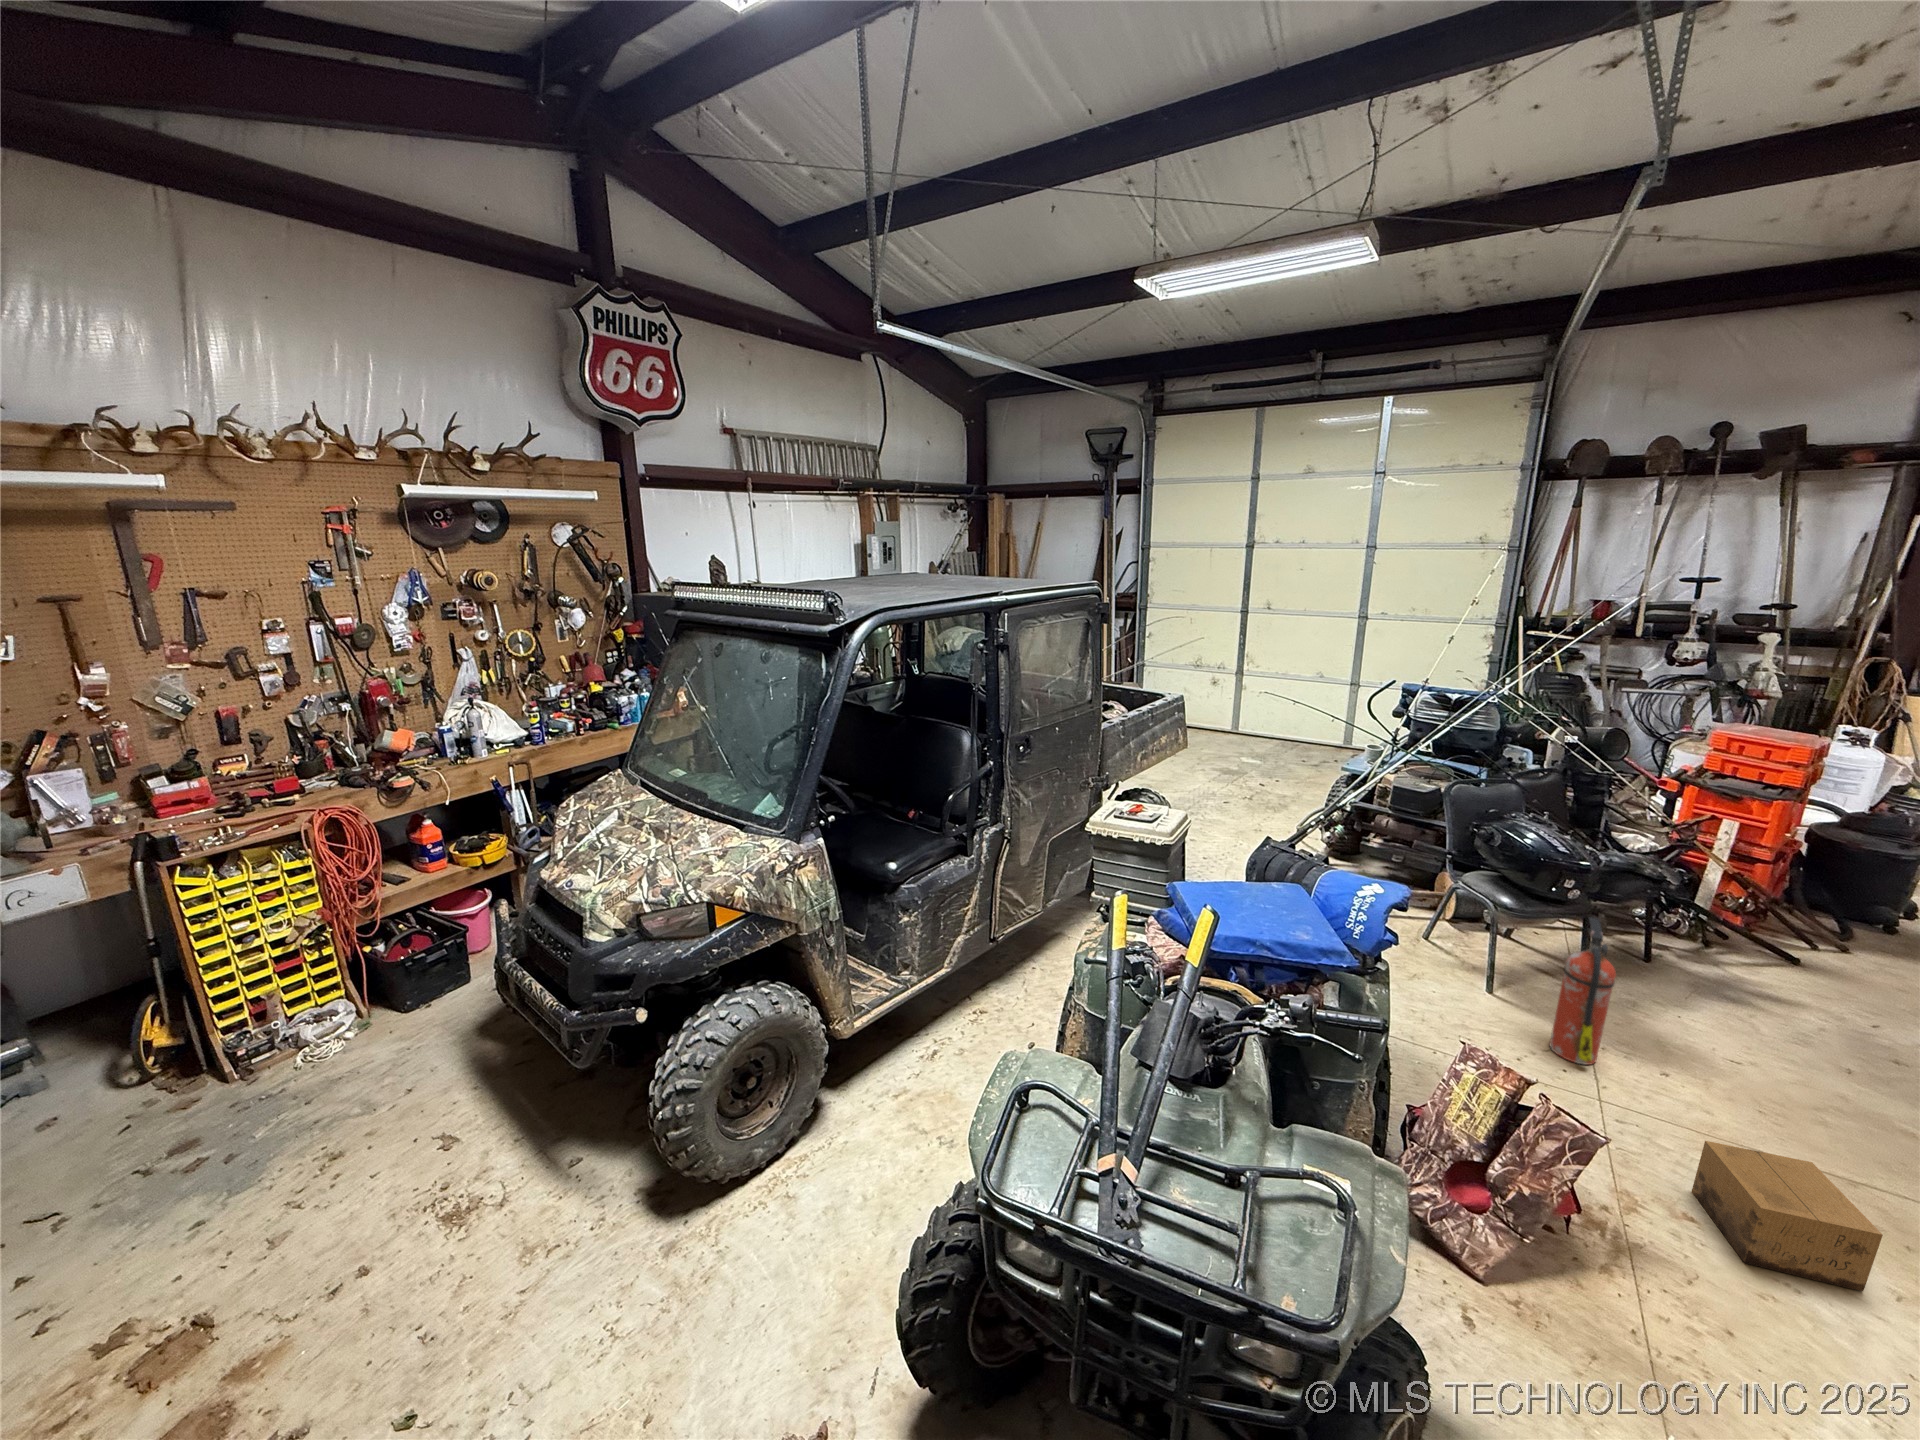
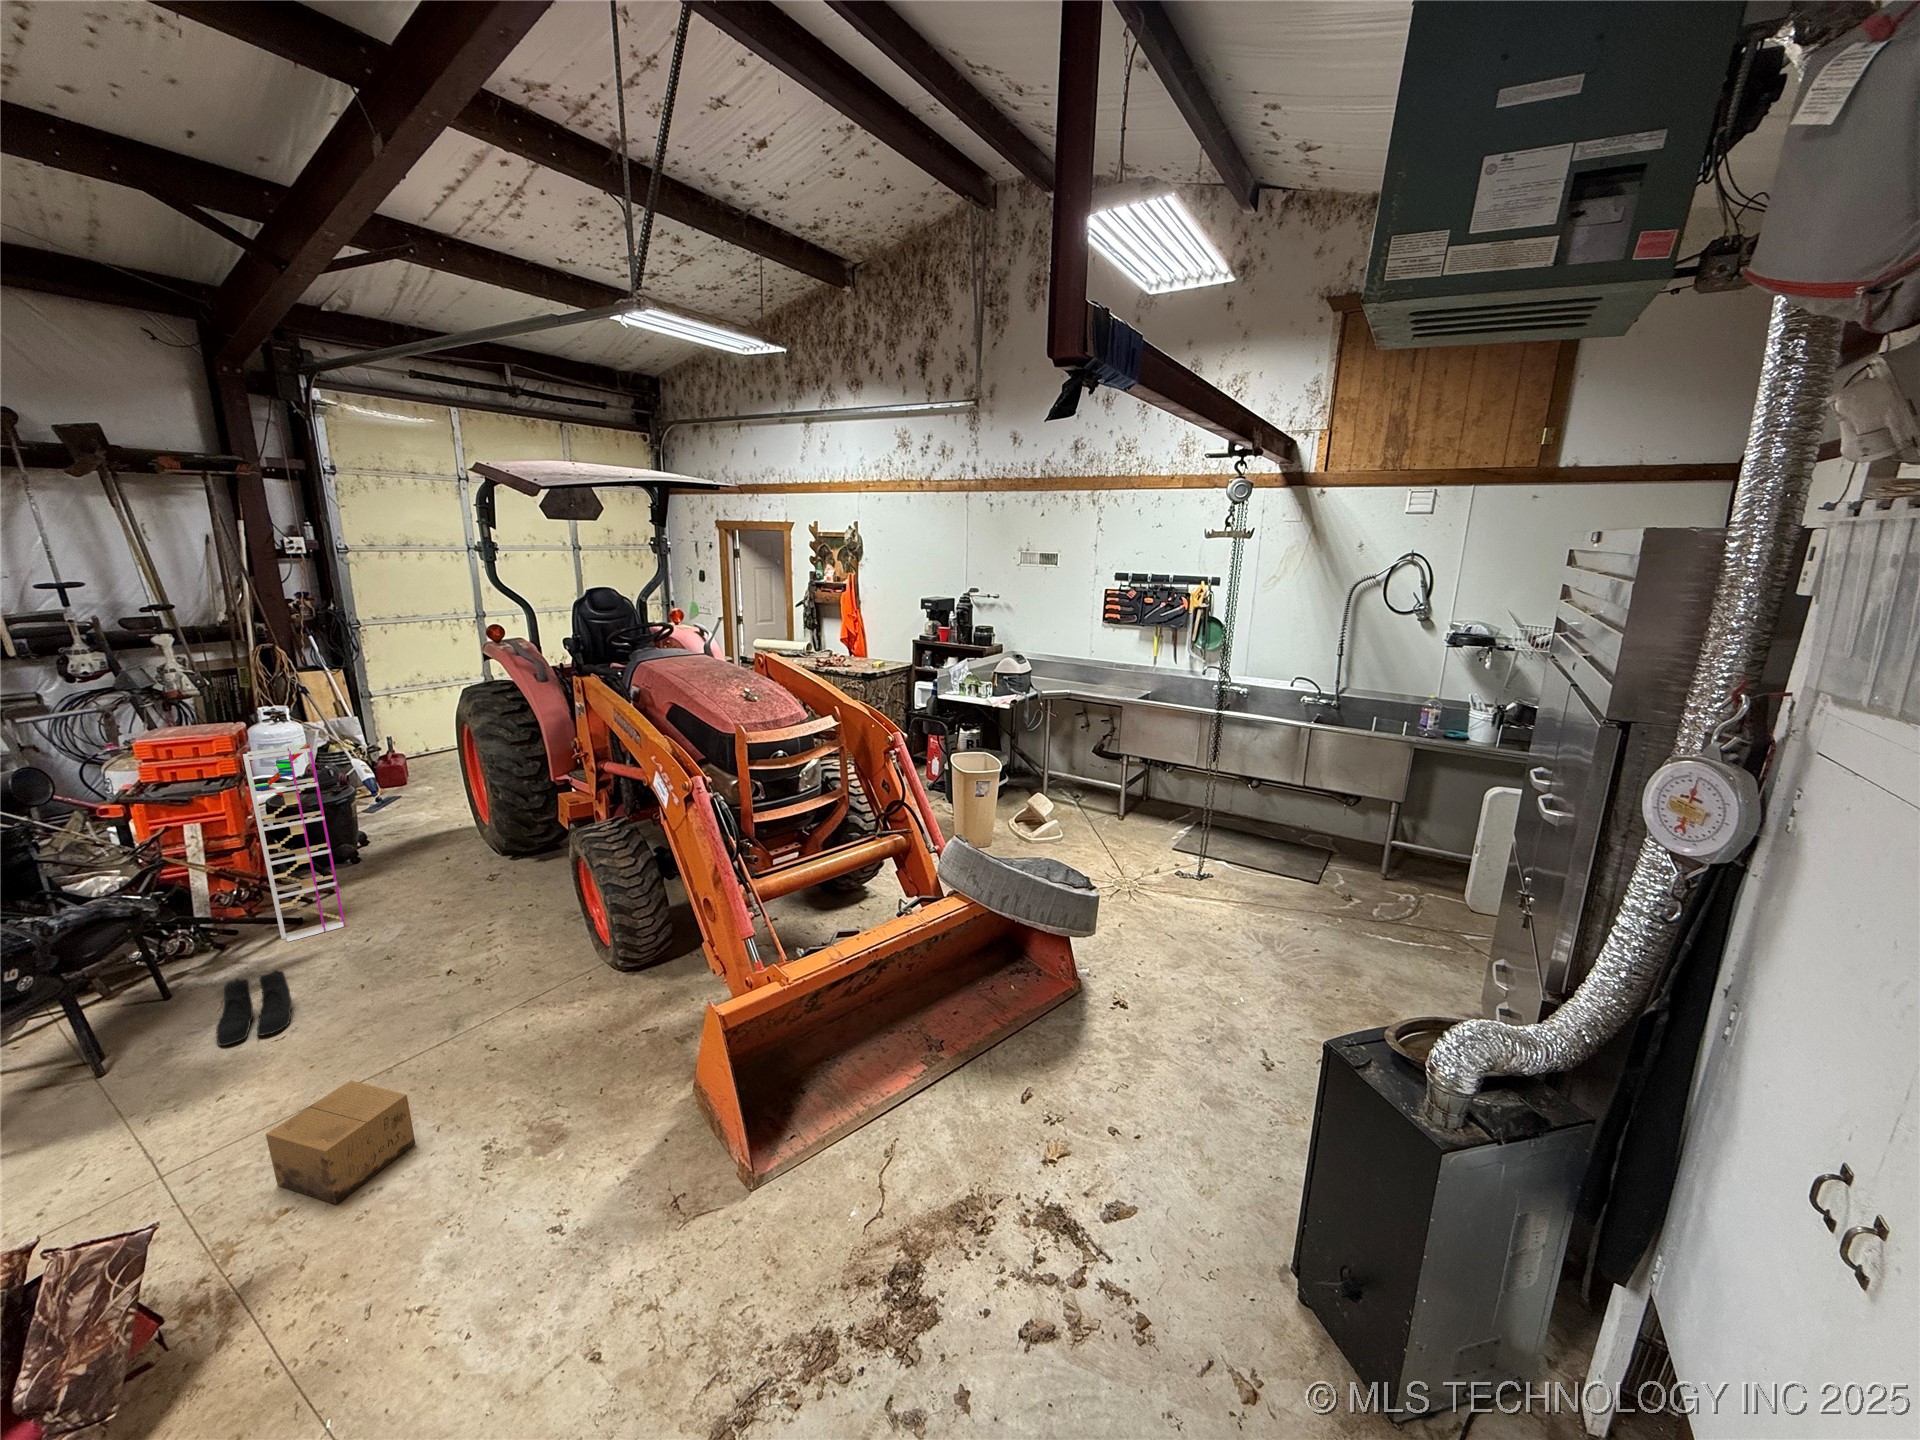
shelving unit: none [1769,771,1913,994] -> present [243,743,345,942]
fire extinguisher: present [1549,917,1616,1065] -> none [44,995,142,1173]
boots: none [1677,979,1768,1055] -> present [216,970,292,1046]

